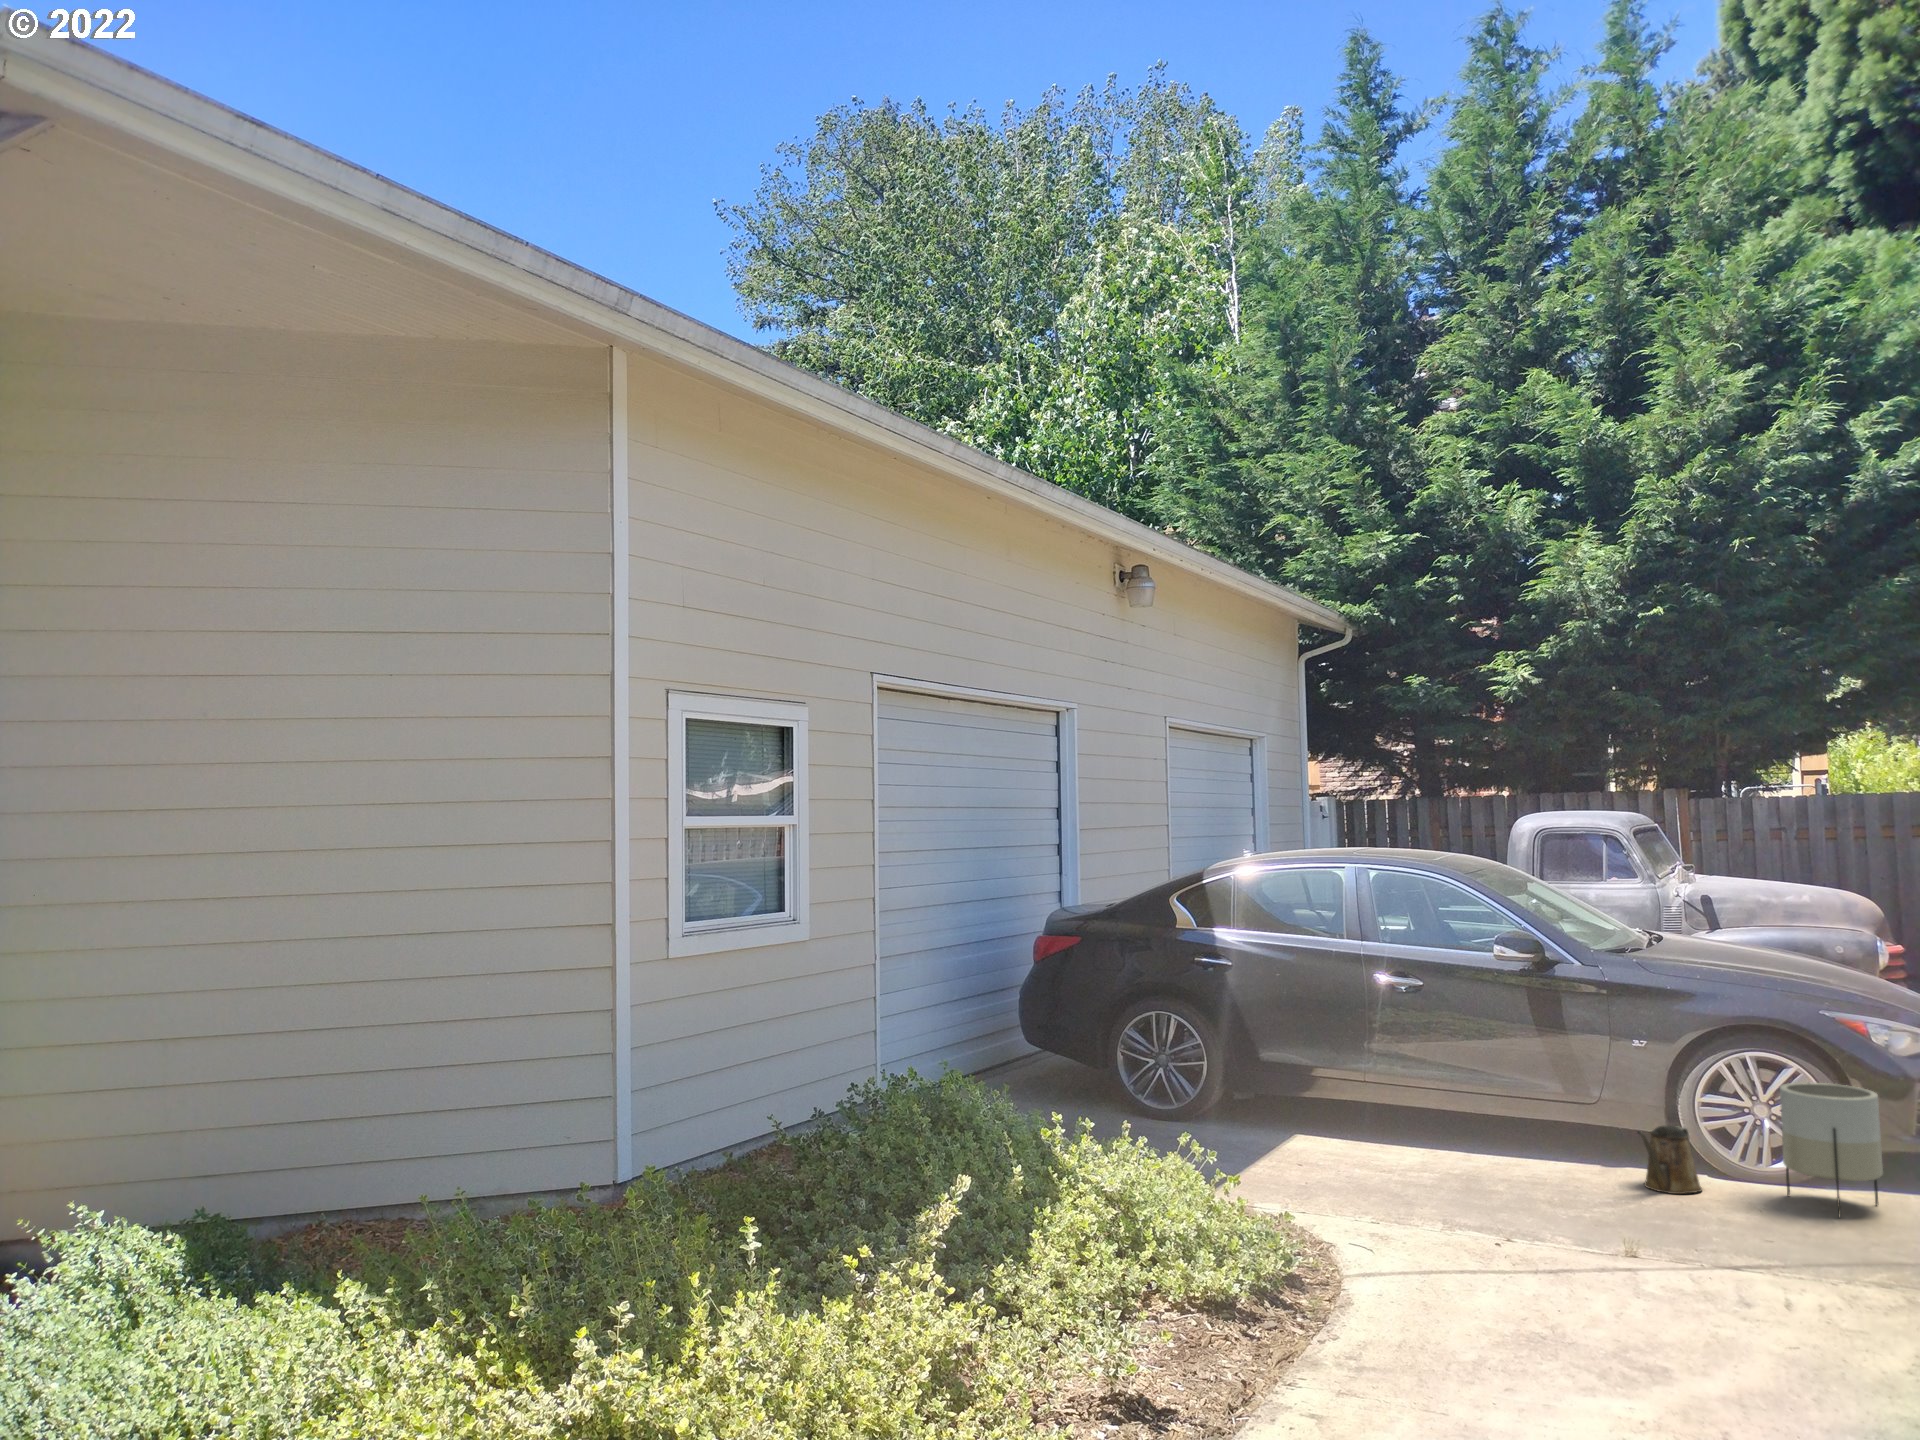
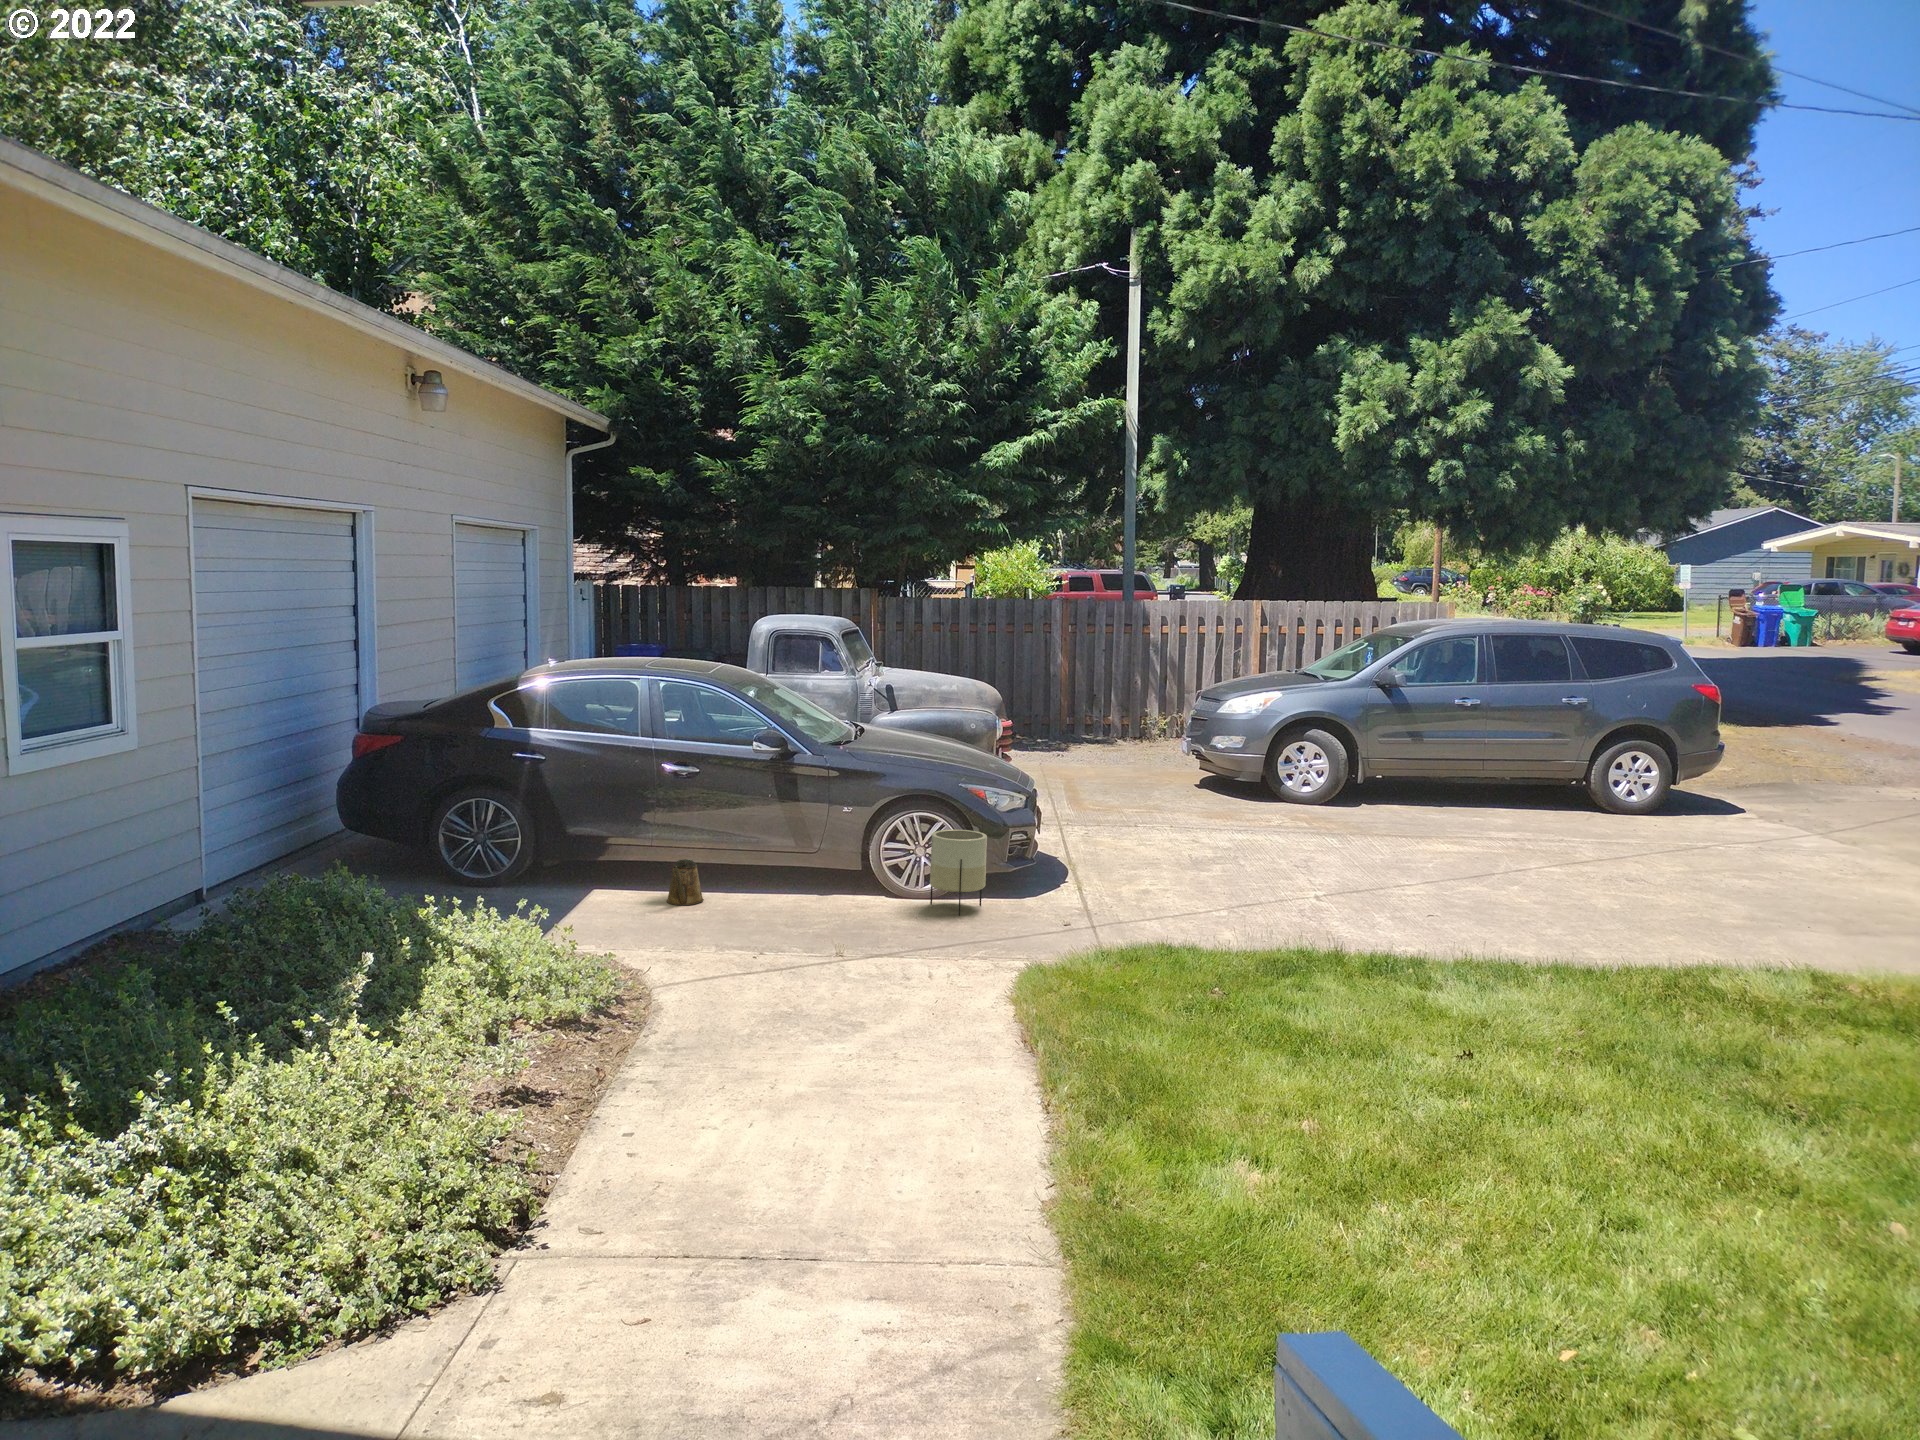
watering can: present [1638,1126,1702,1194] -> present [667,859,704,905]

